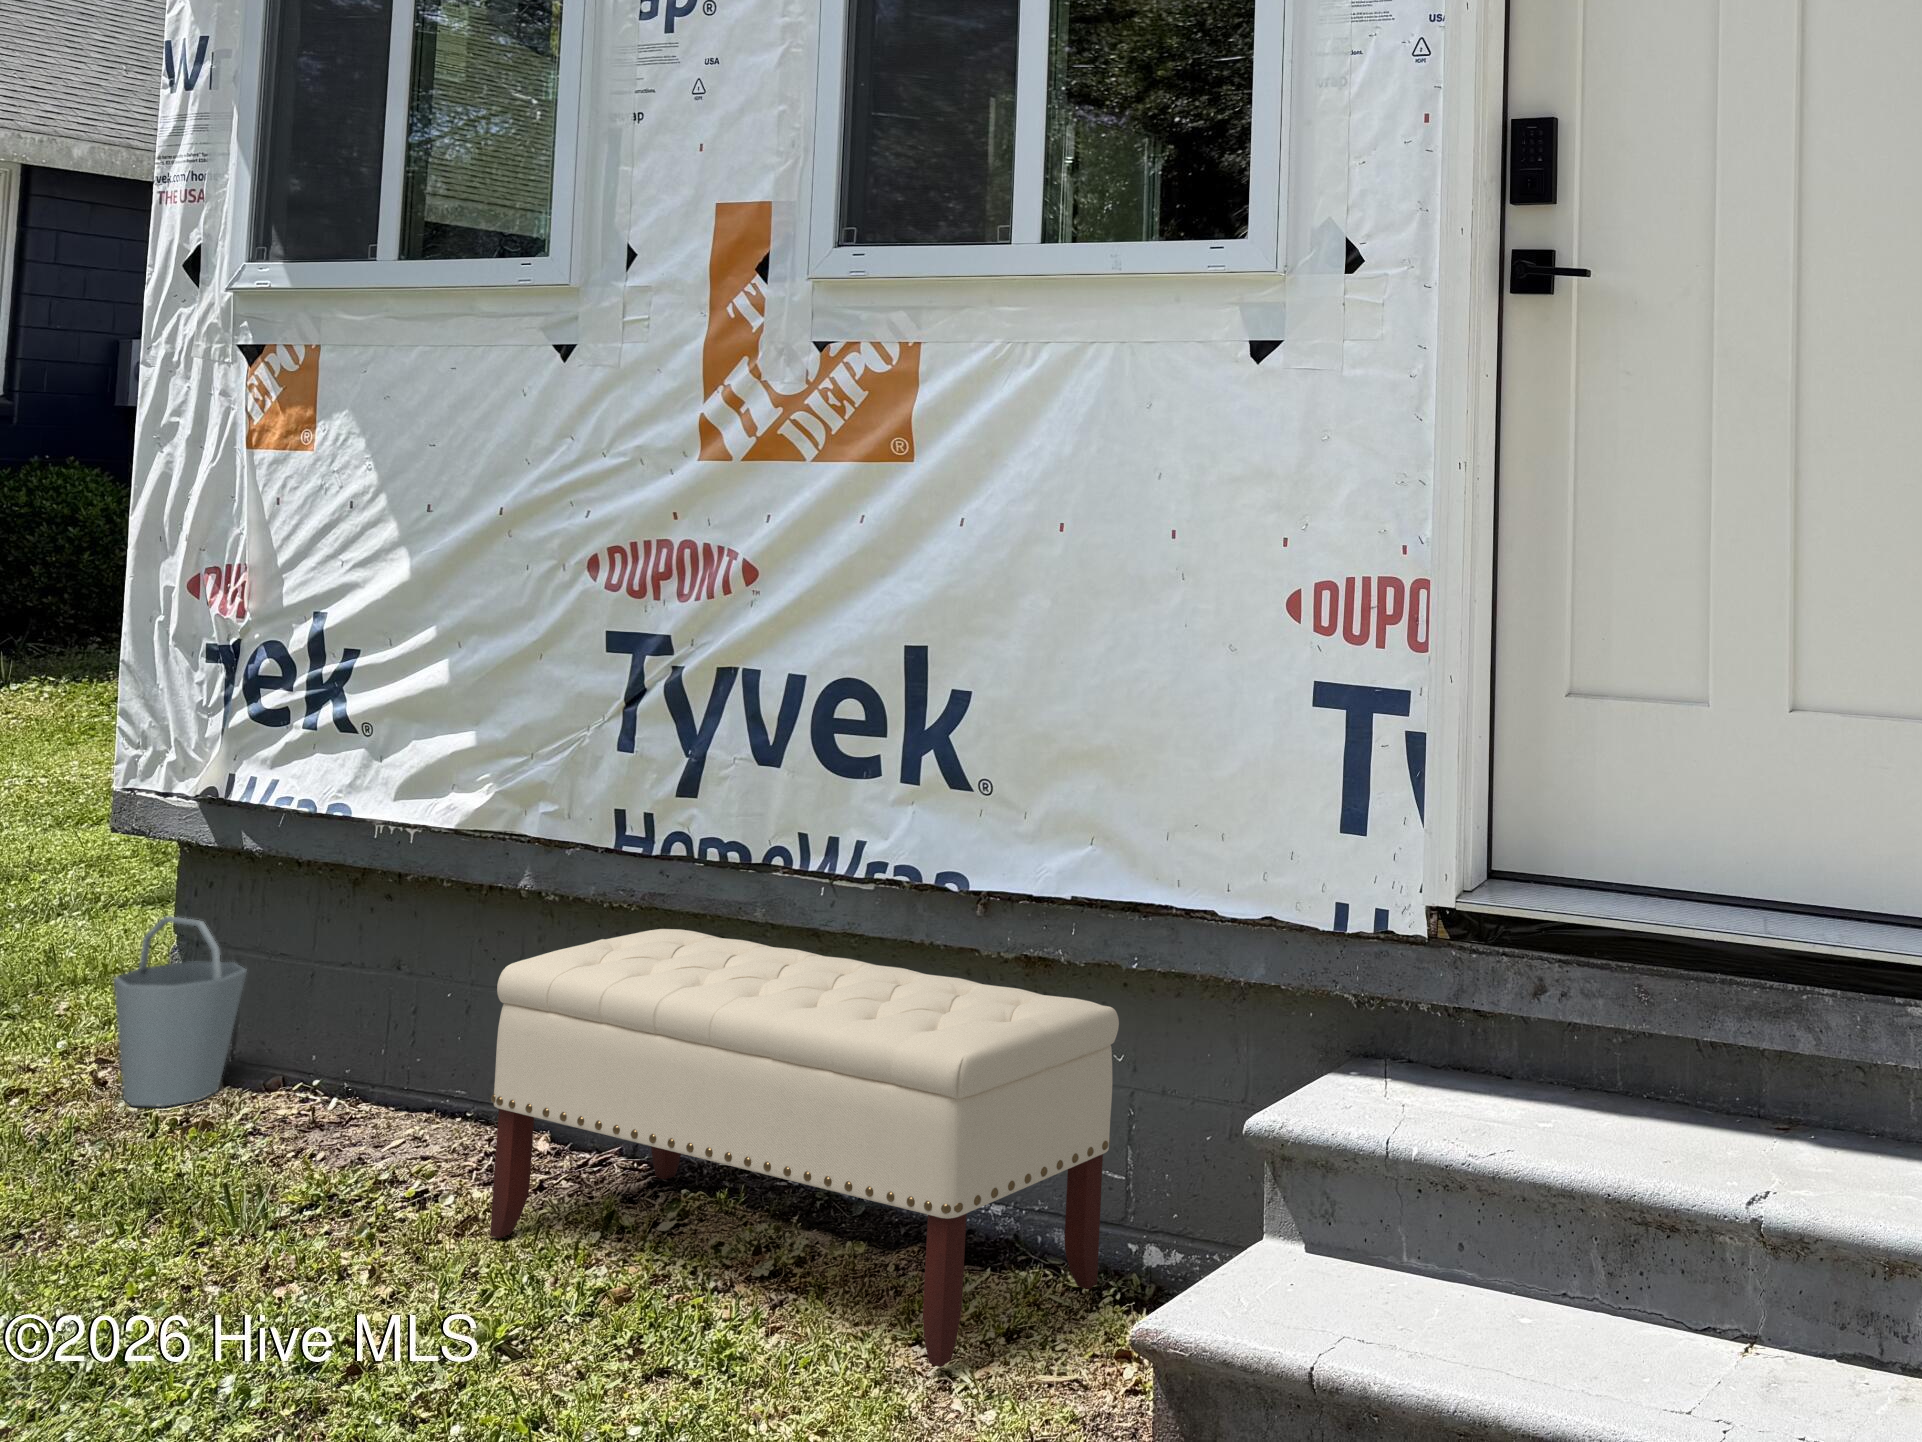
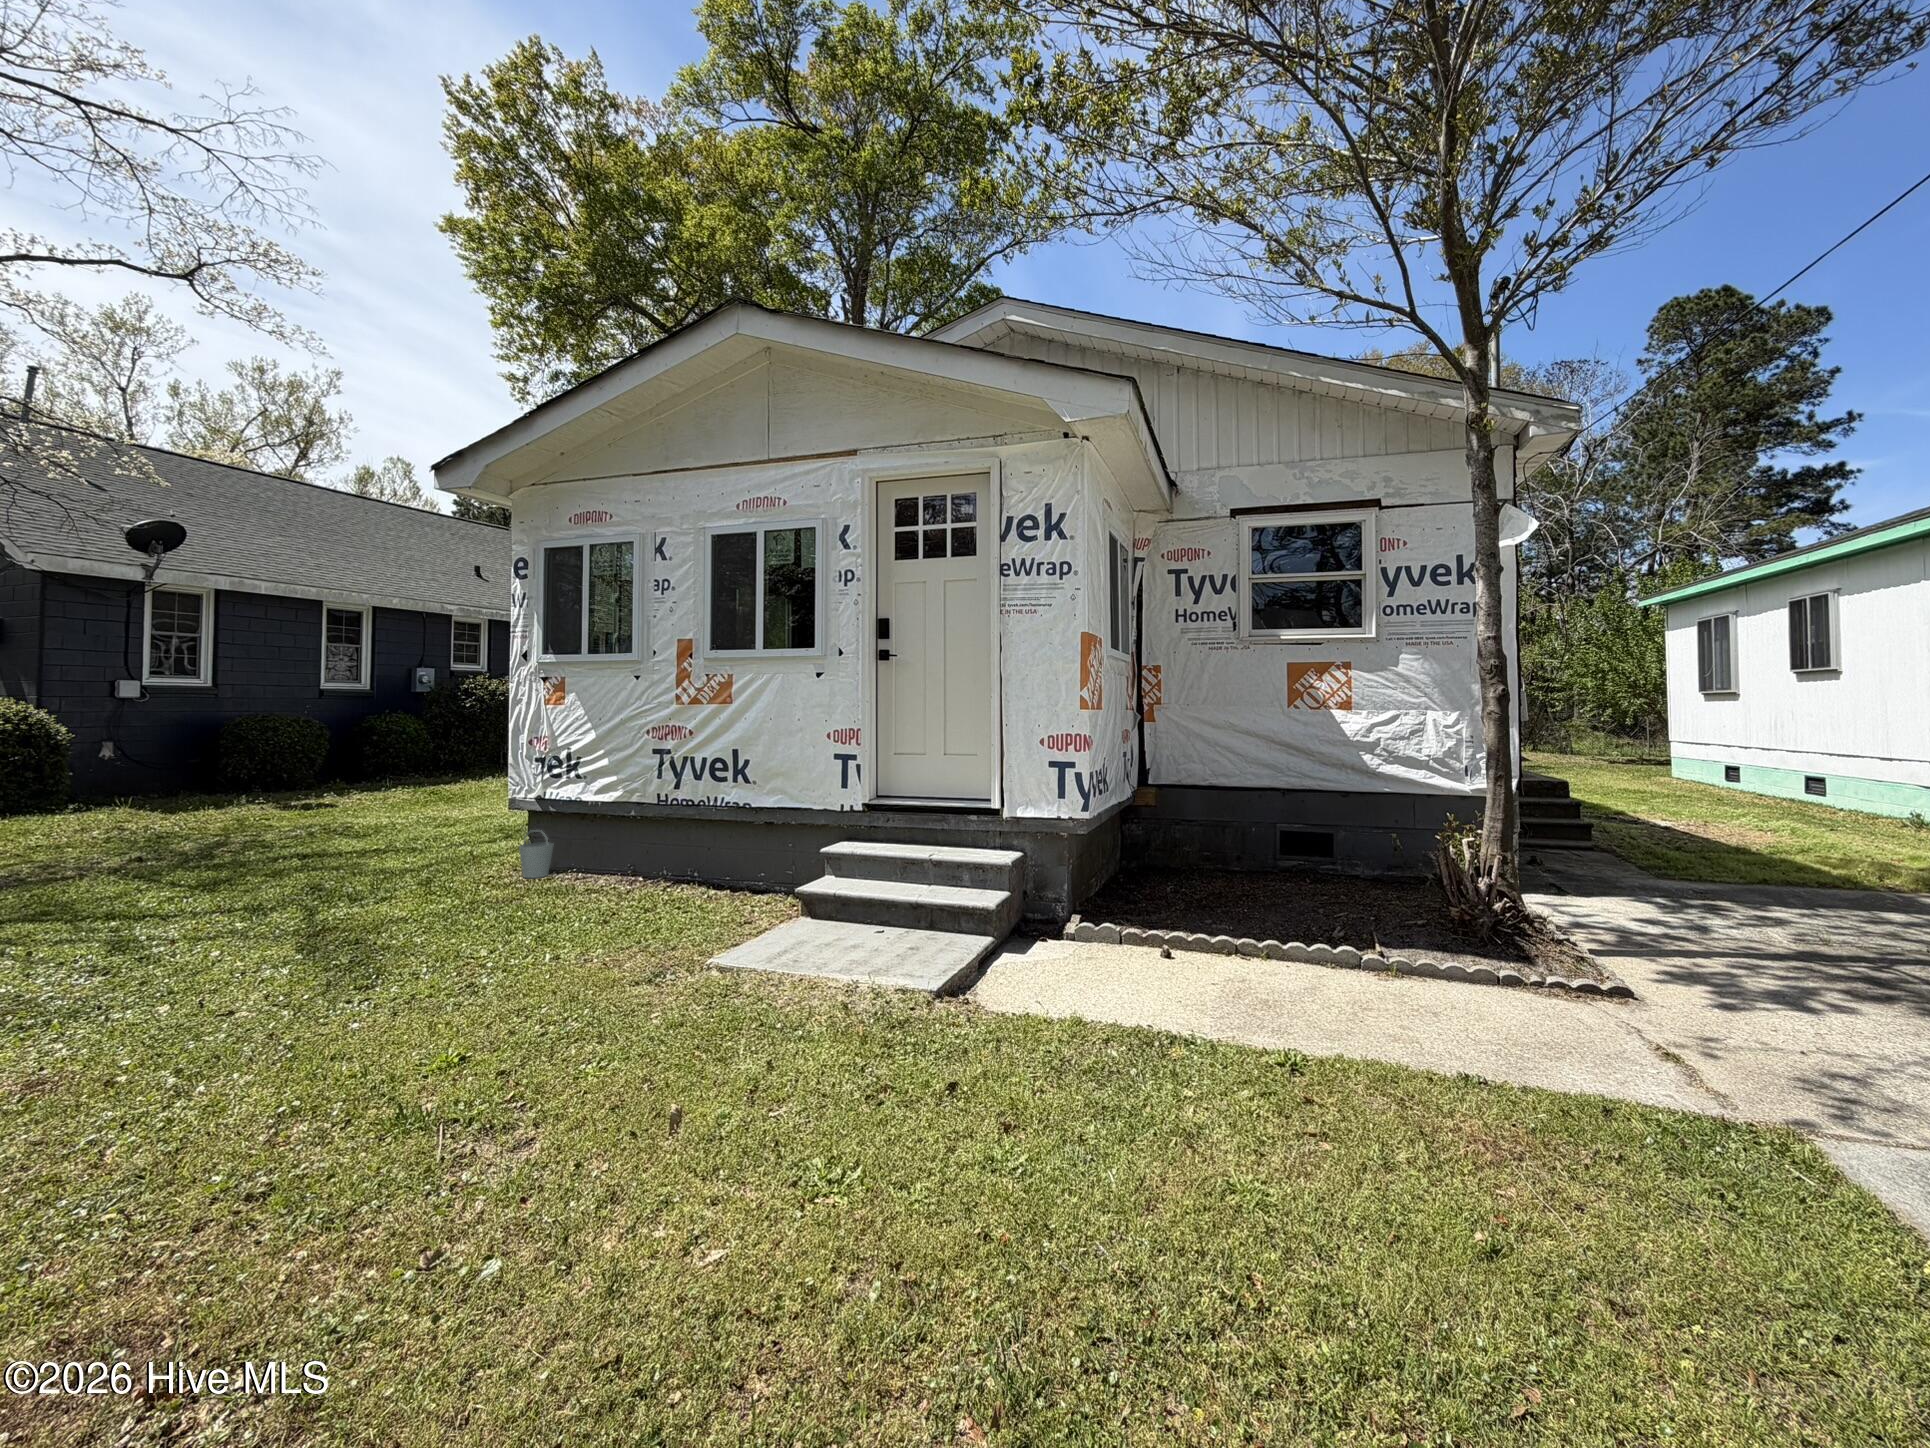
bench: present [490,929,1119,1367] -> none [634,823,791,909]

